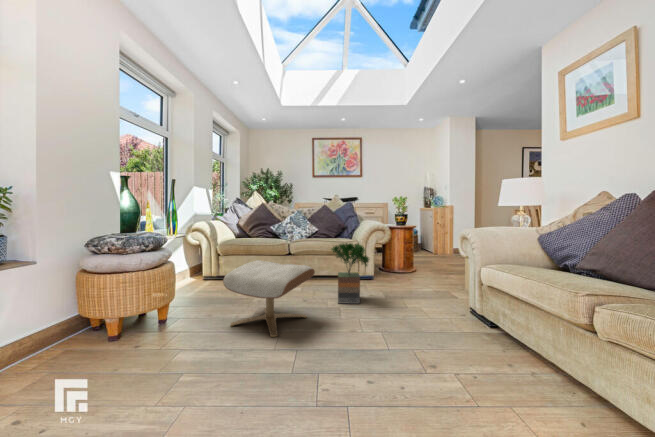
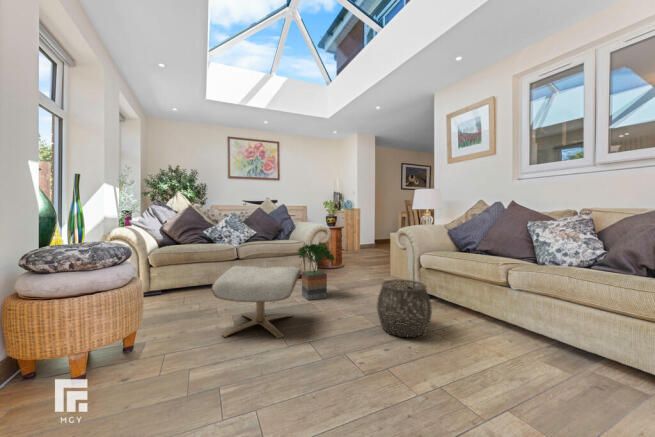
woven basket: none [380,292,451,370] -> present [377,279,432,337]

